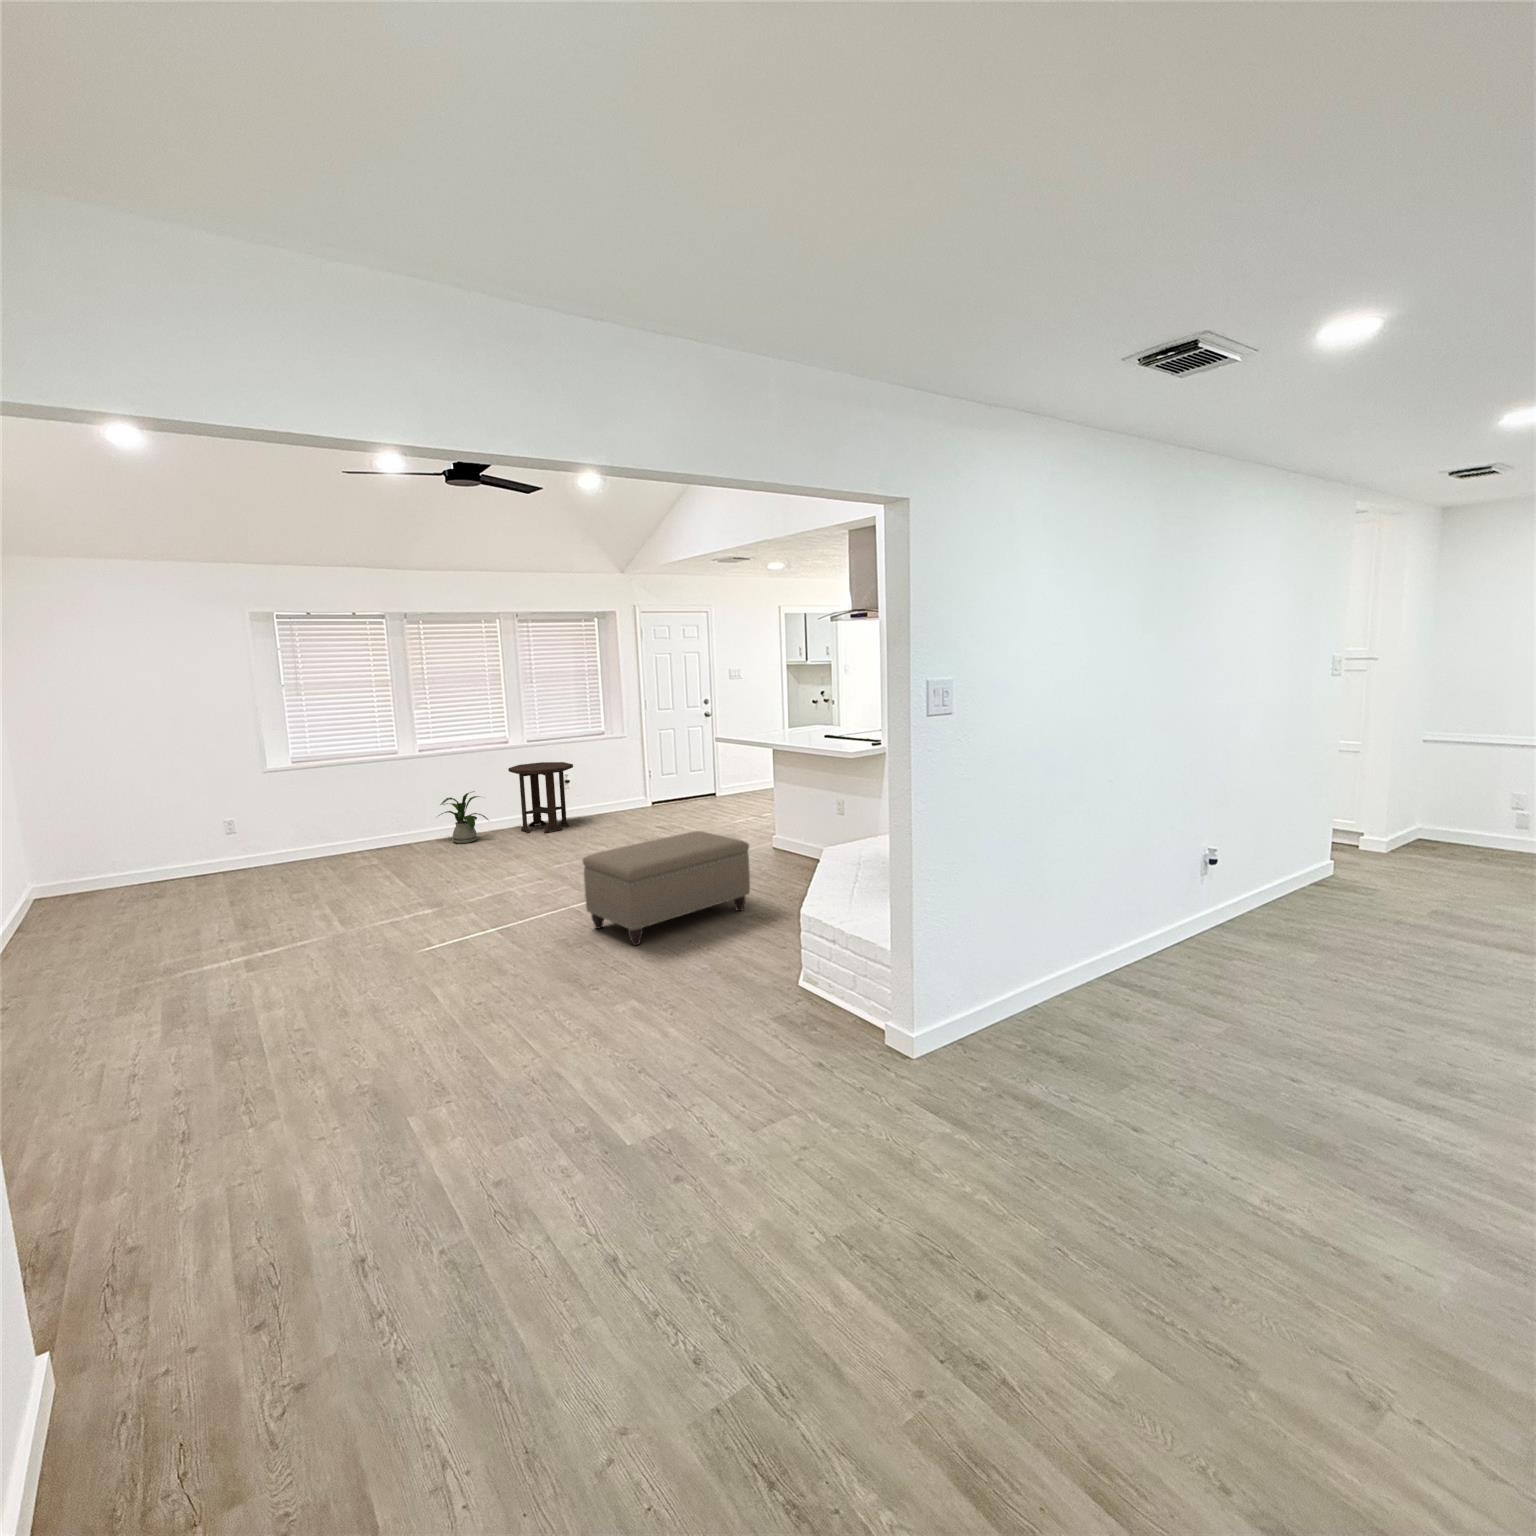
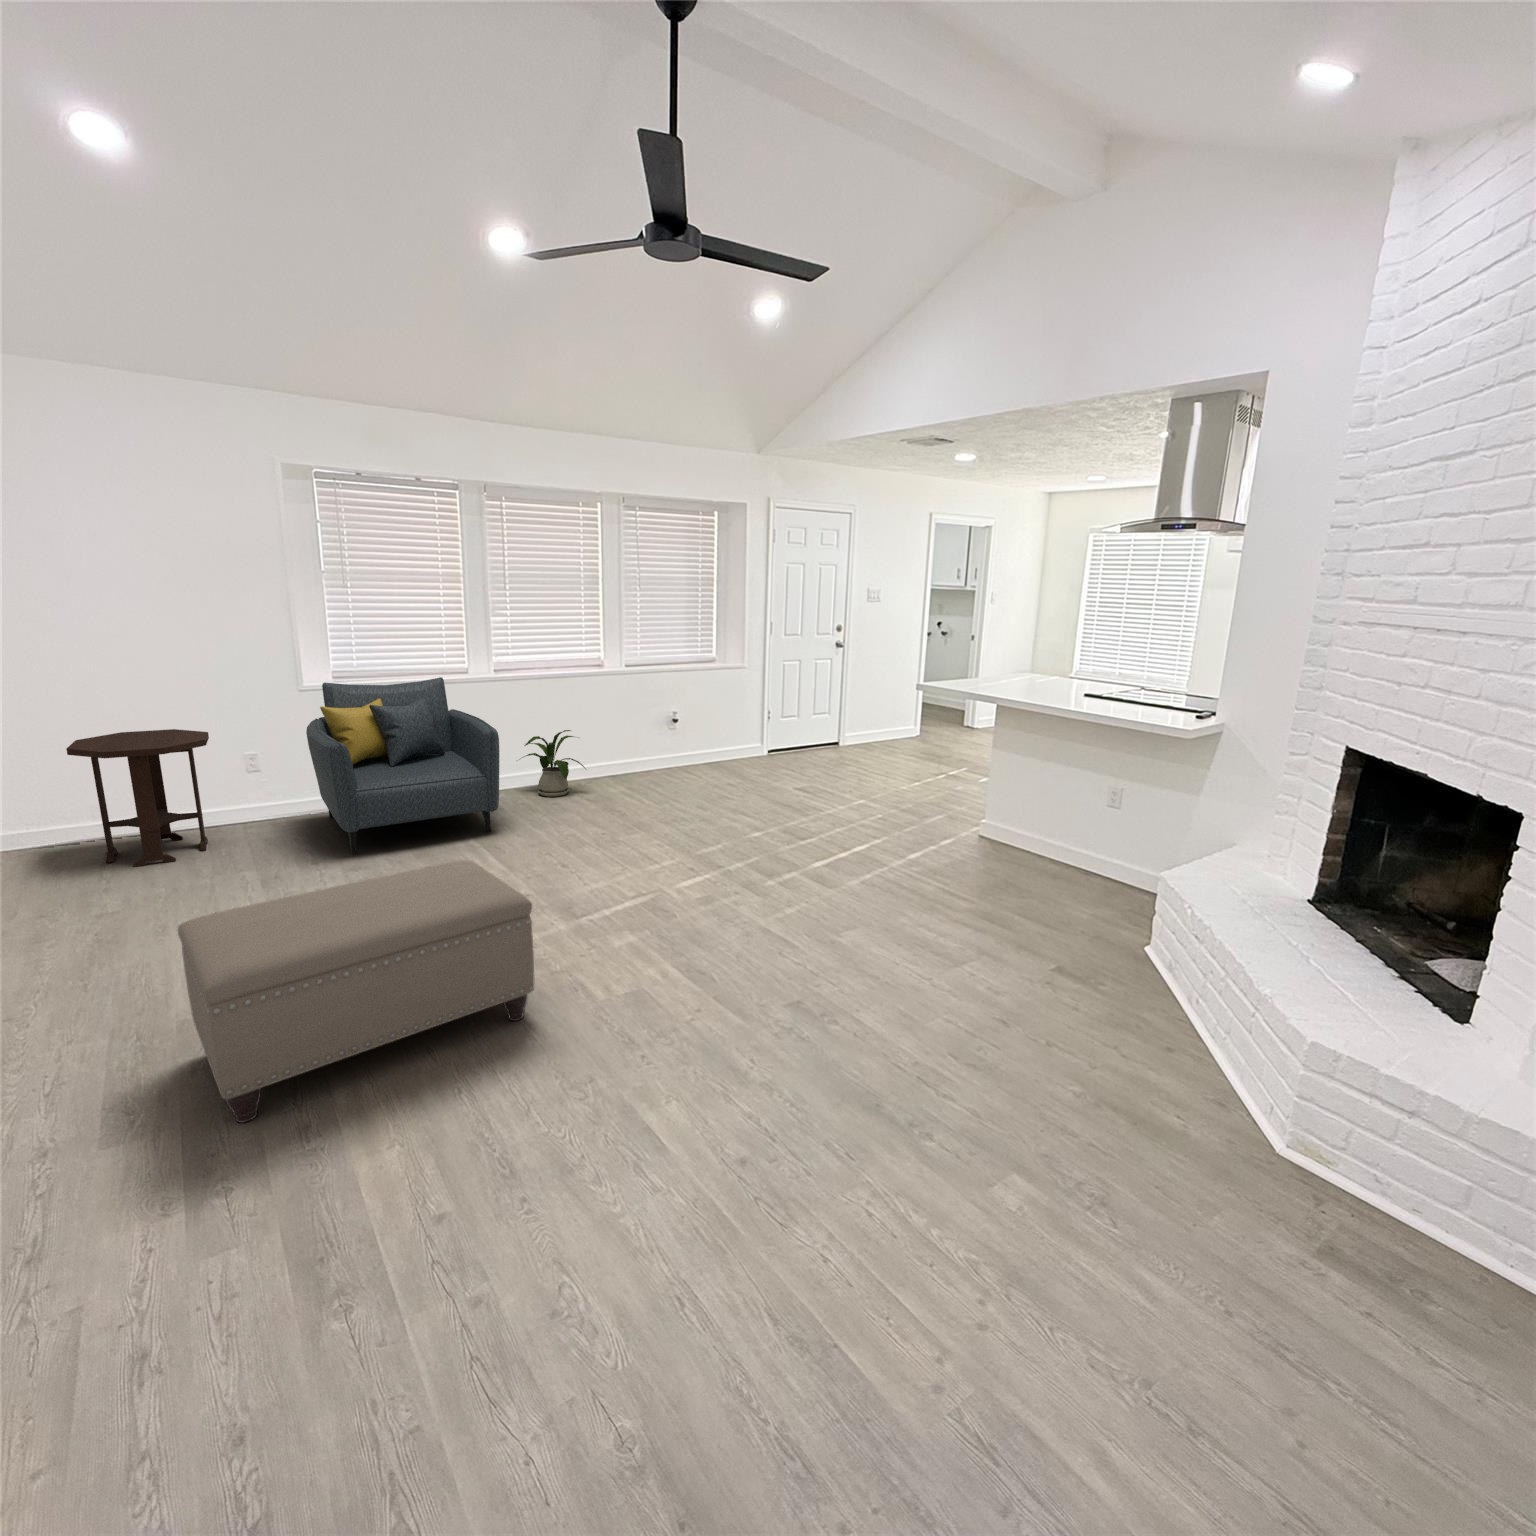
armchair: none [270,757,412,886] -> present [306,677,499,853]
side table: present [508,762,573,833] -> present [66,729,209,867]
ottoman: present [583,831,750,945] -> present [178,860,534,1123]

